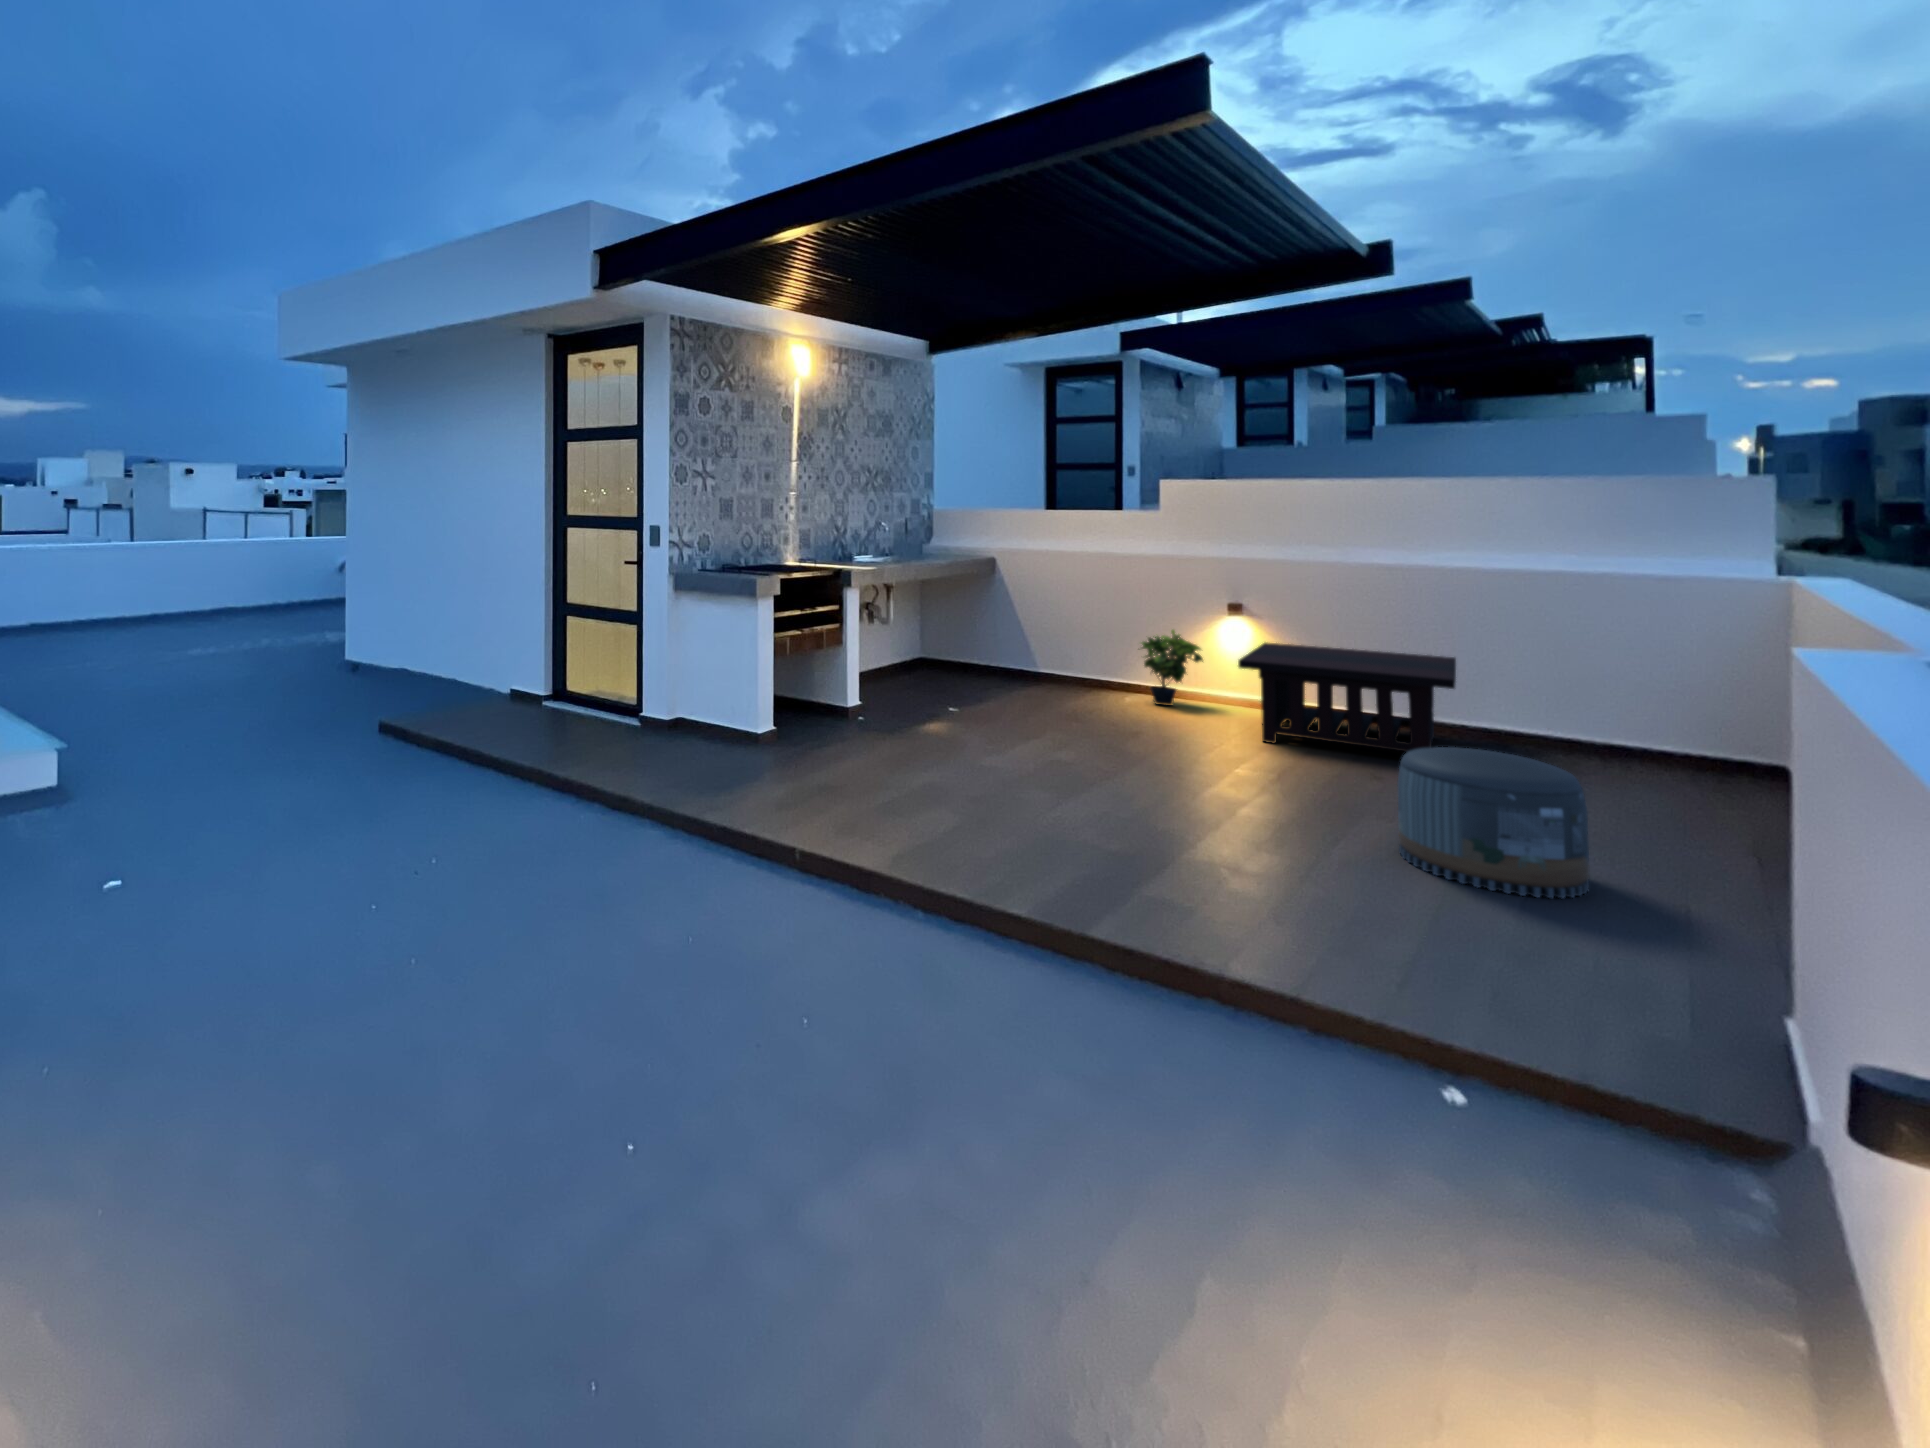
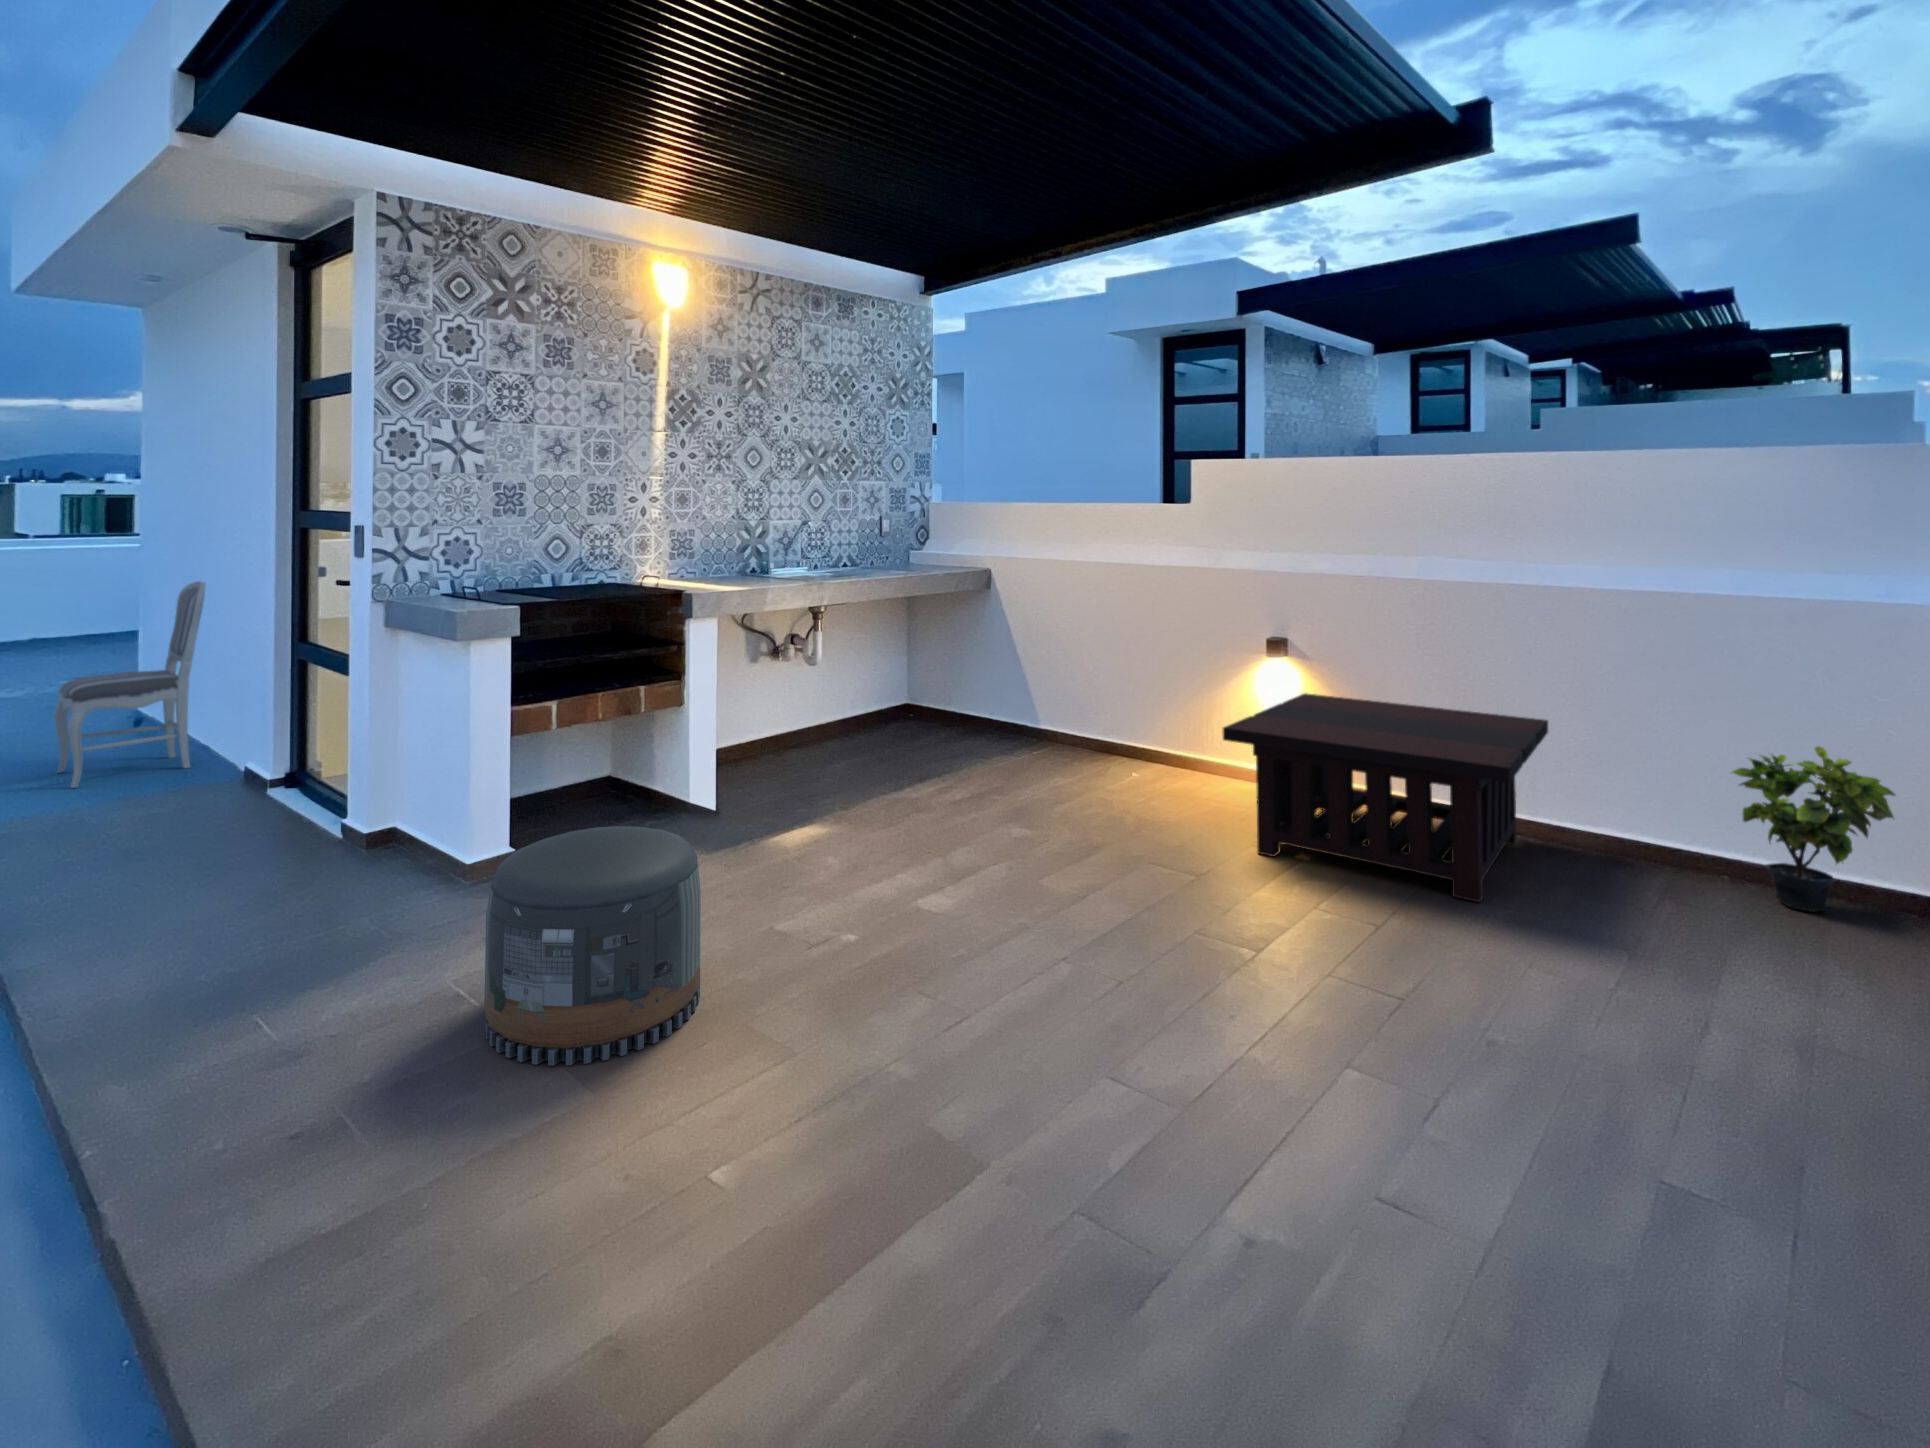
dining chair: none [379,565,468,702] -> present [54,581,206,788]
potted plant: present [1142,630,1203,706] -> present [1732,746,1895,911]
pouf: present [1397,747,1590,898] -> present [484,826,701,1066]

